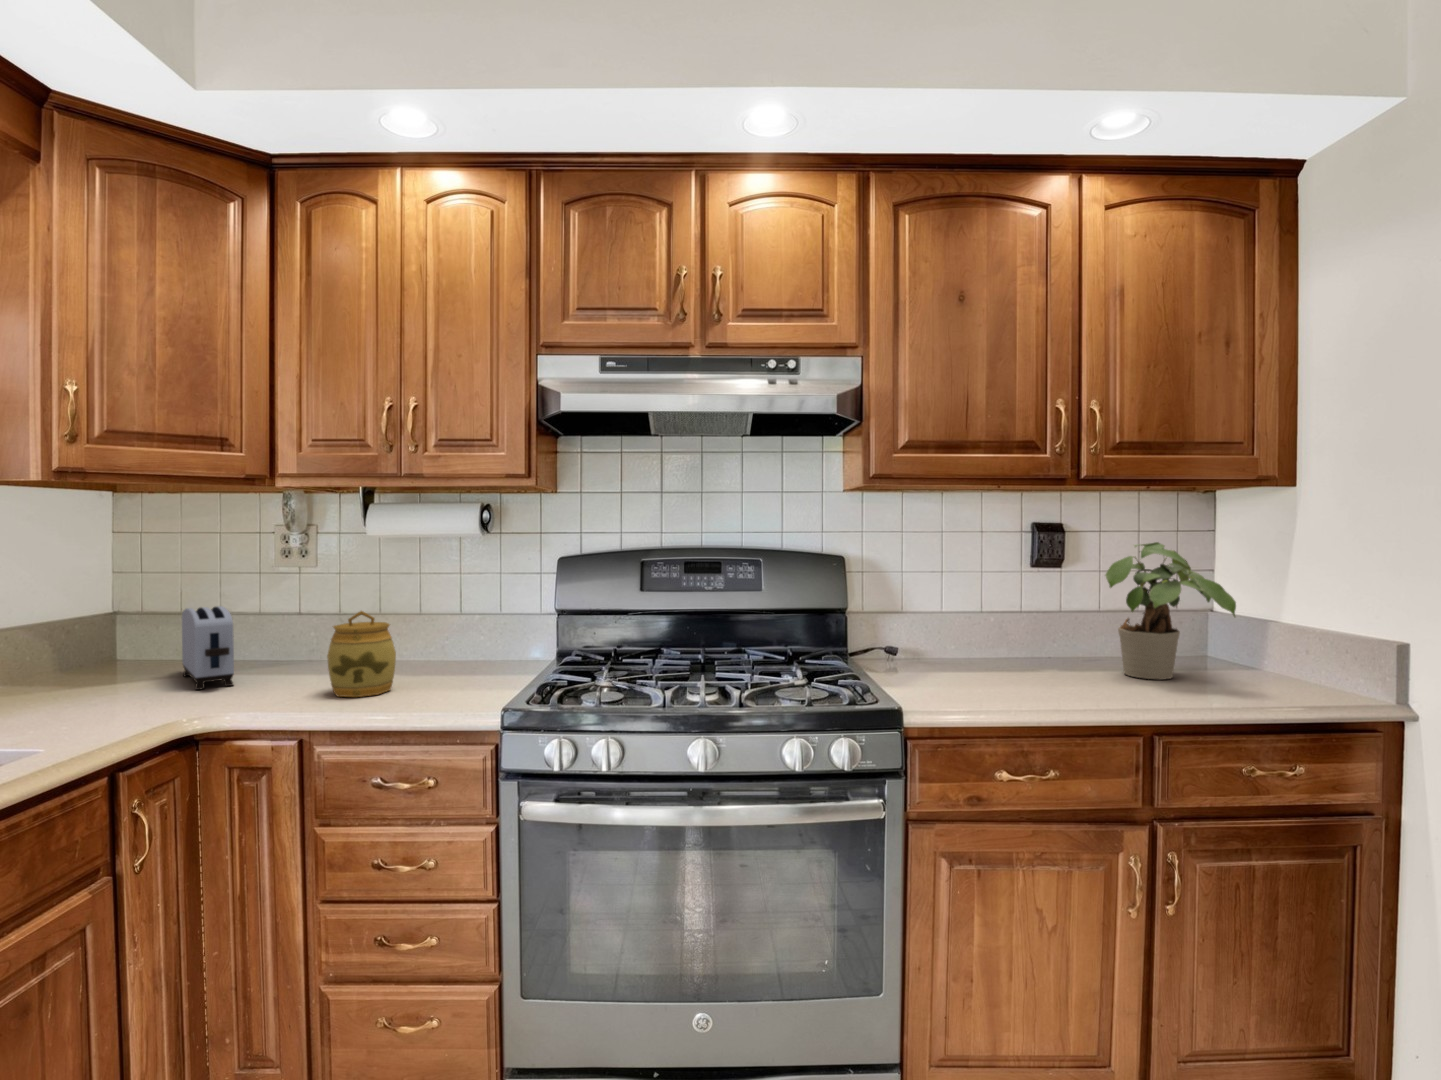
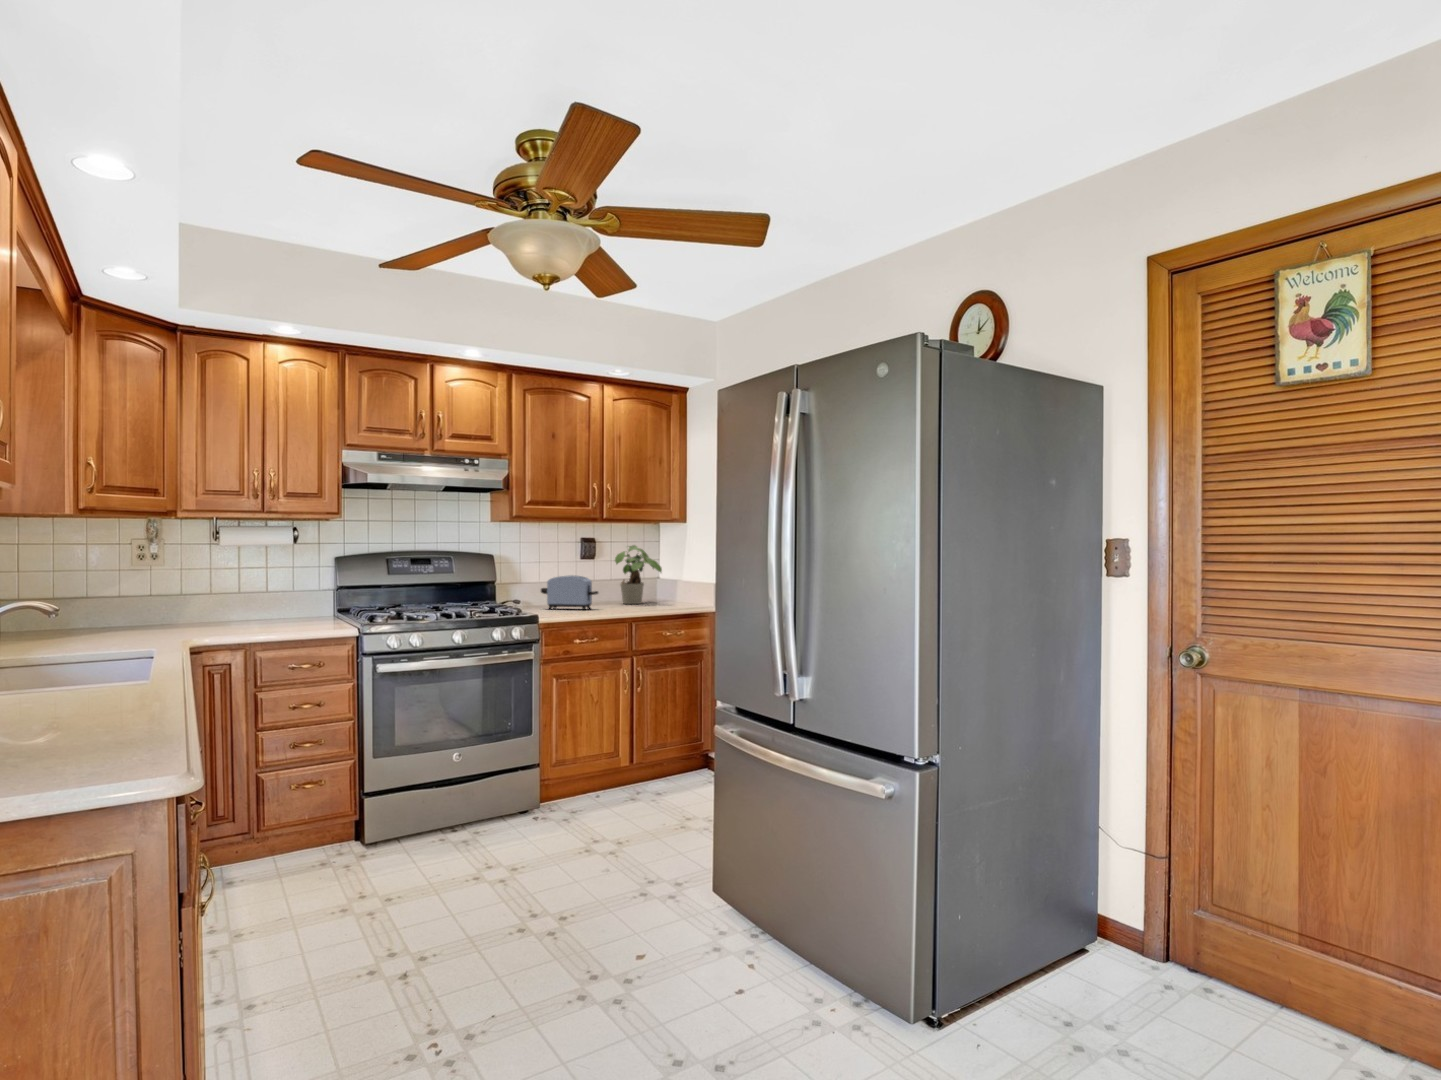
toaster: present [182,606,234,690] -> present [541,575,598,610]
jar: present [327,611,396,697] -> none [234,584,272,629]

